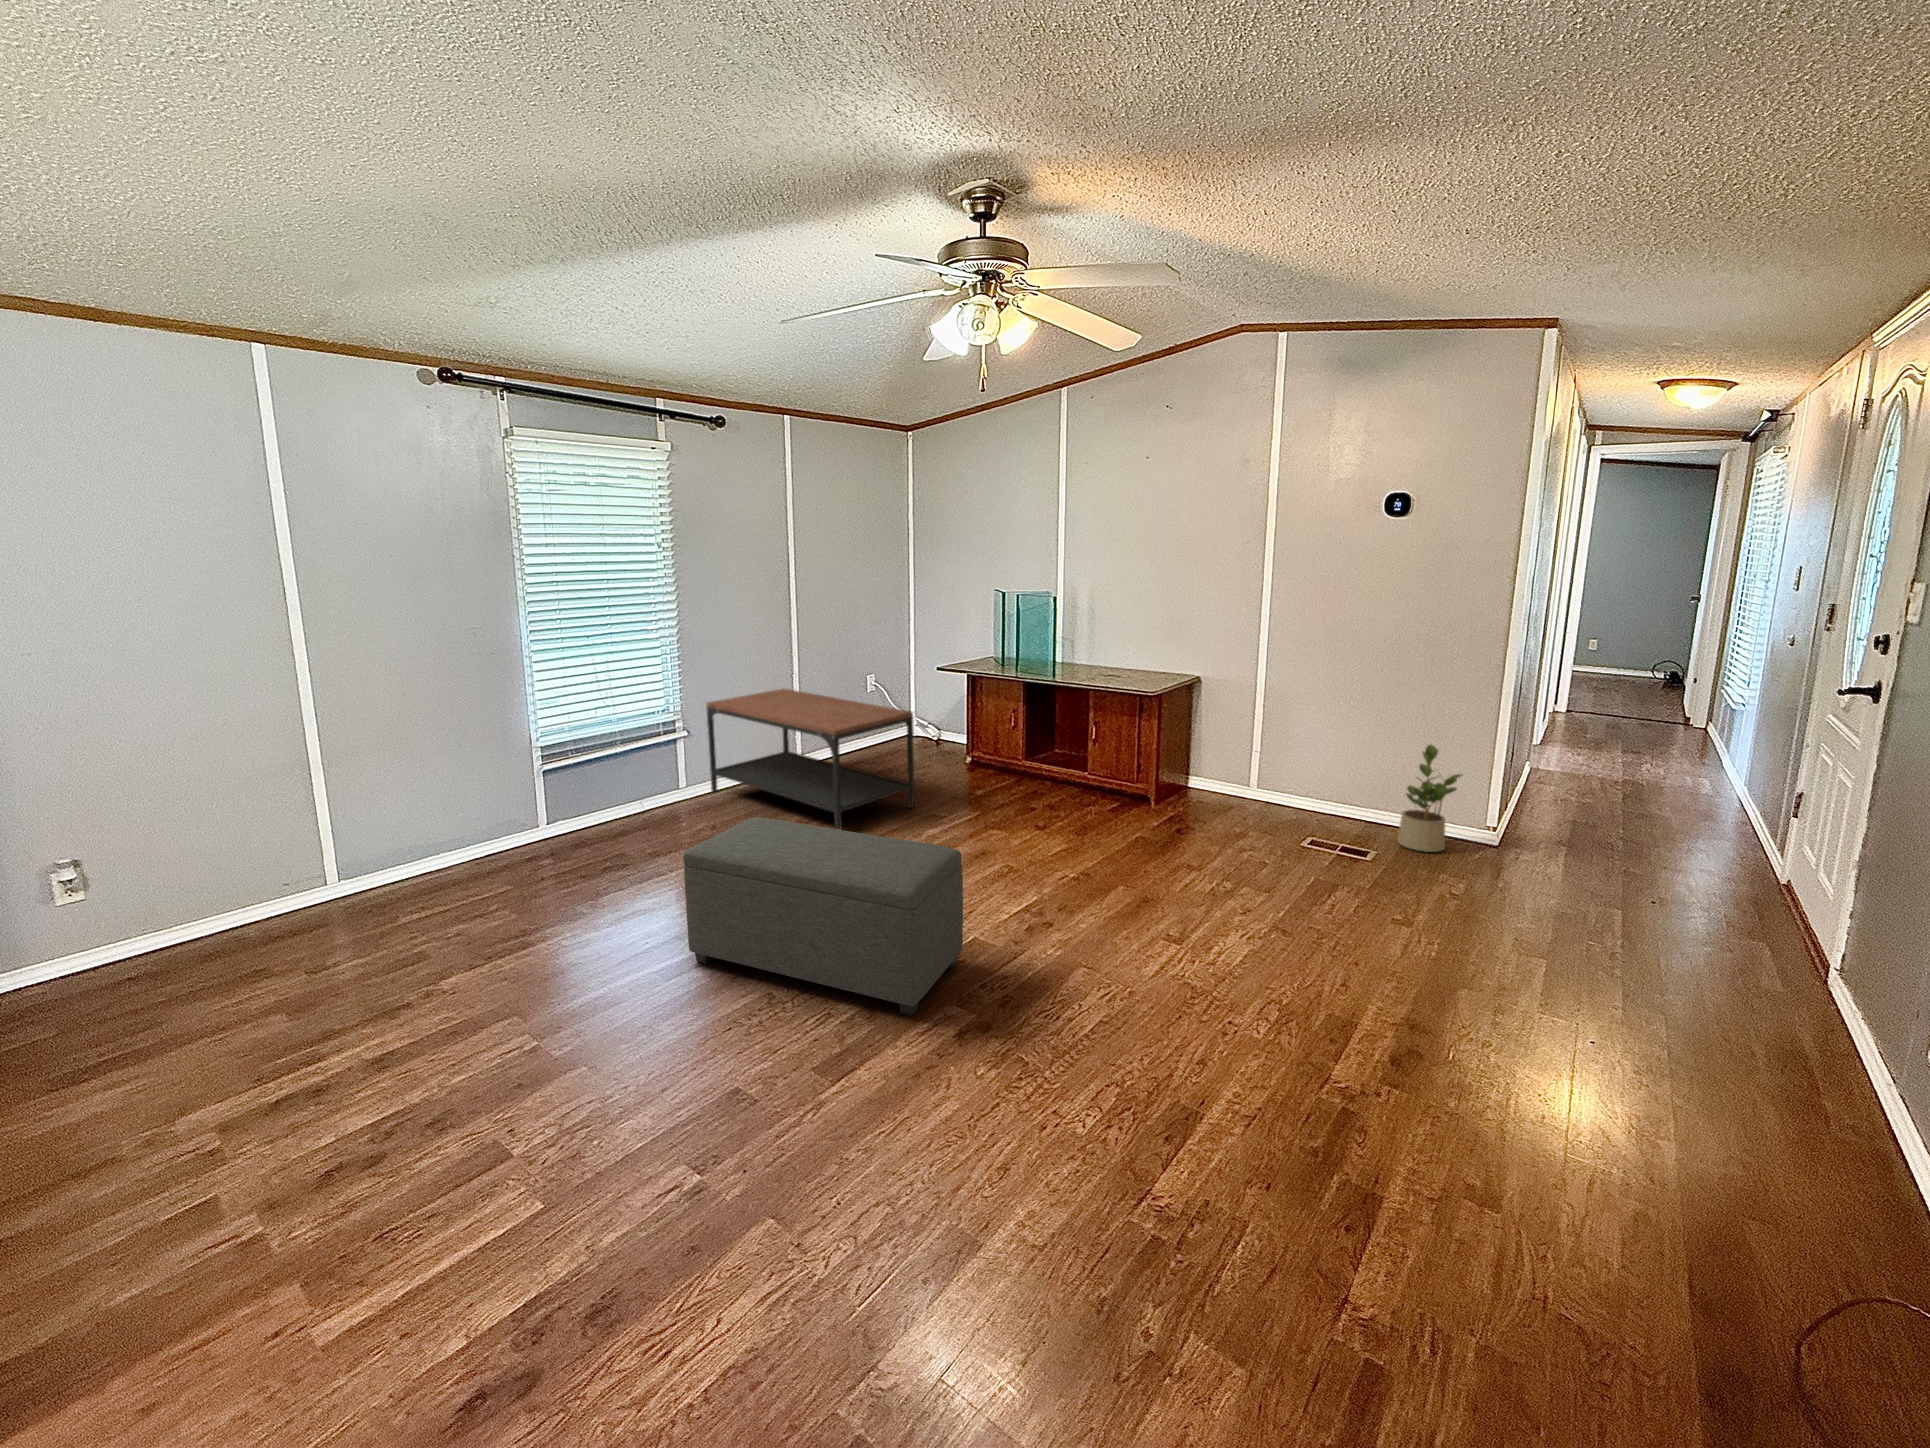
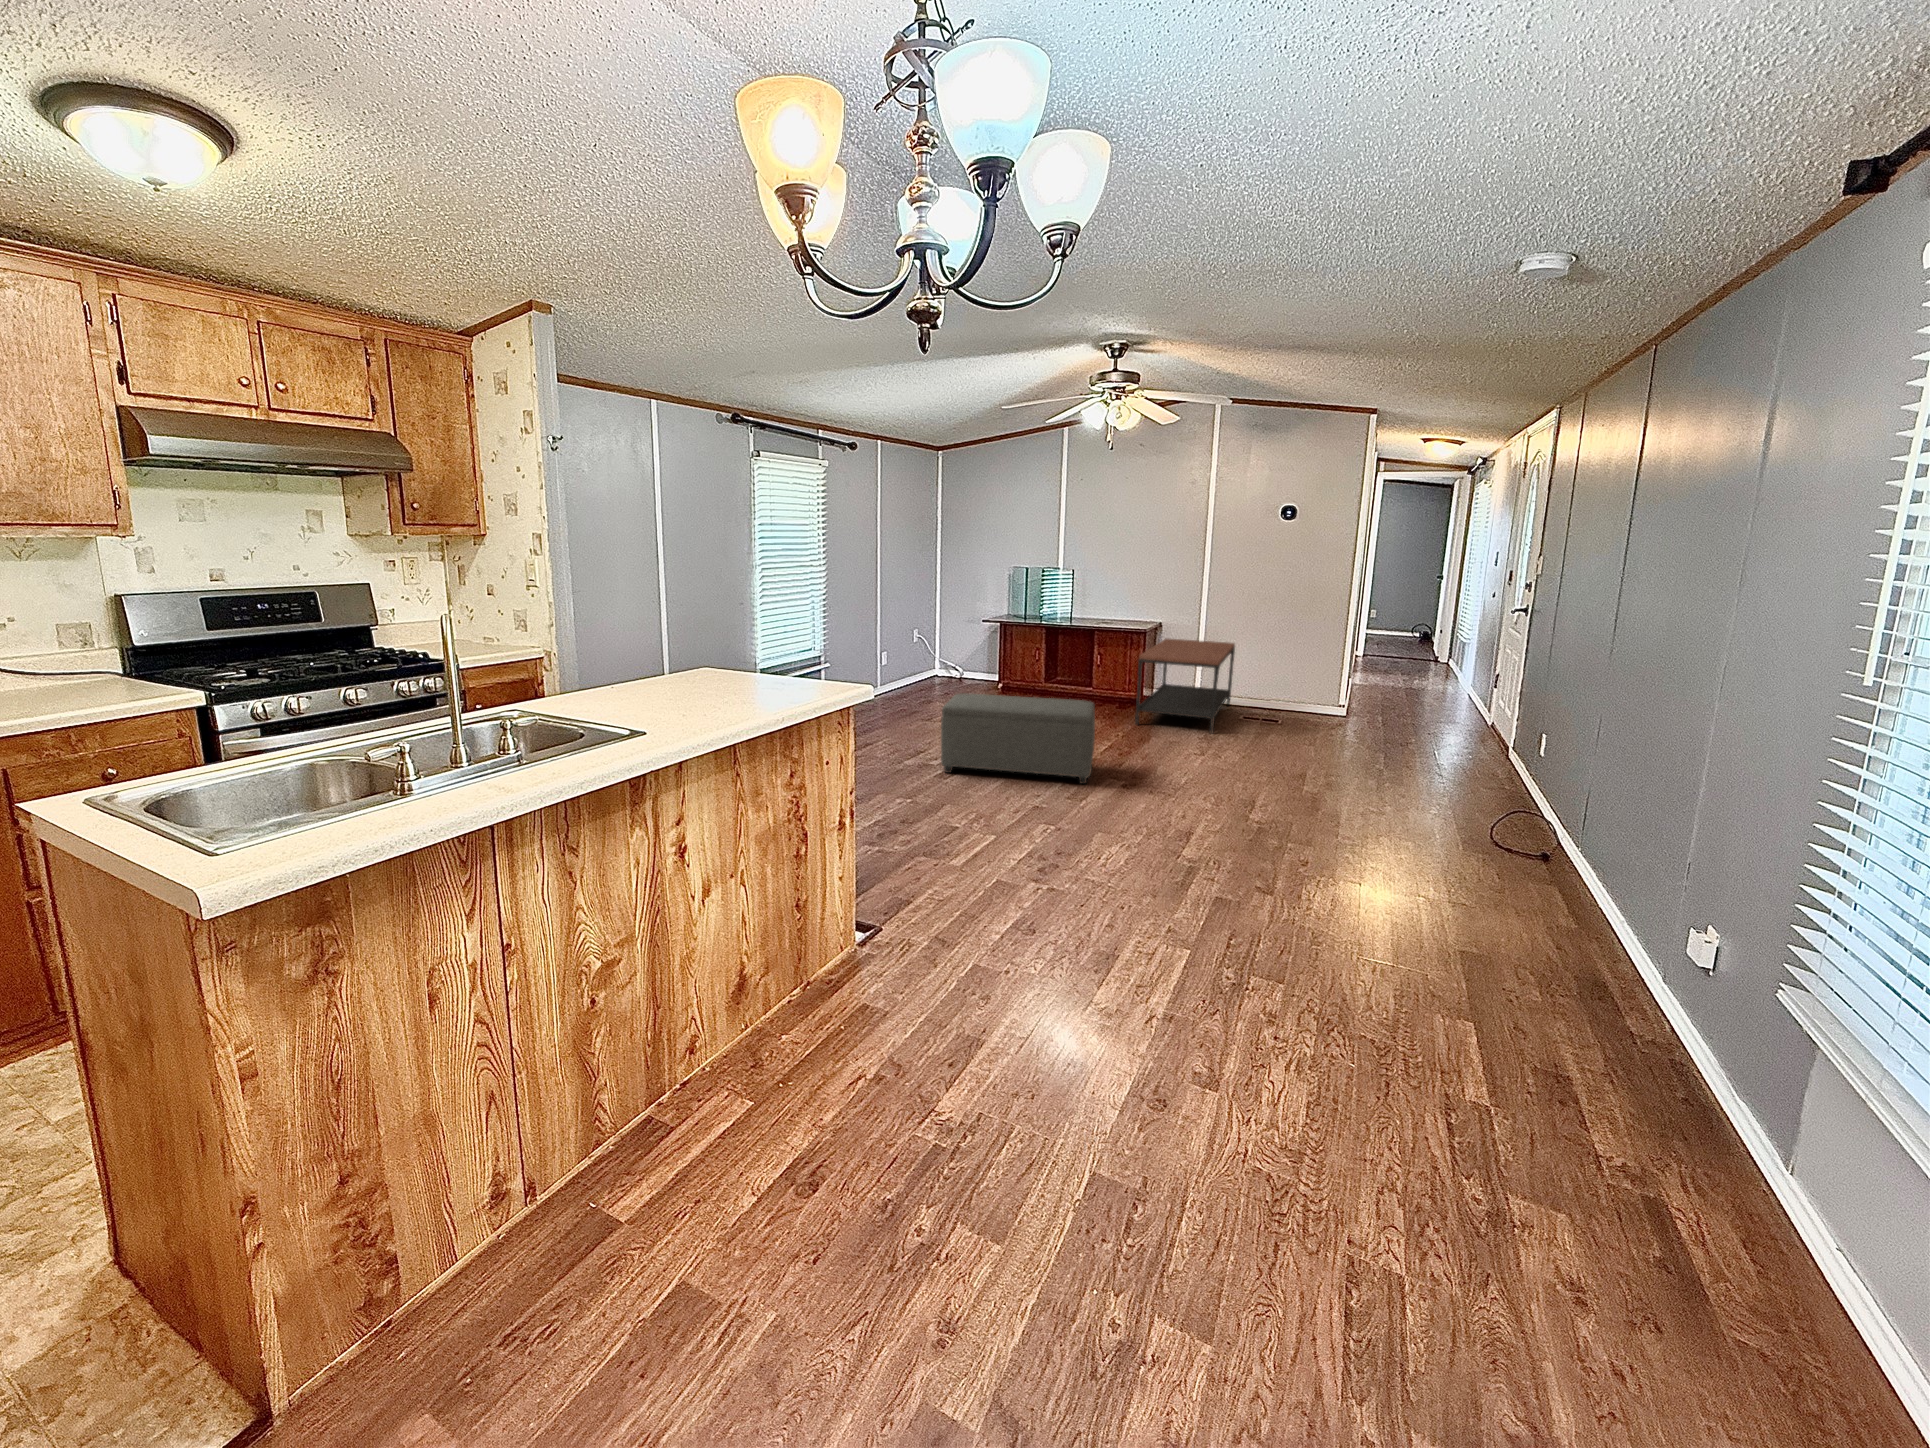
coffee table: present [706,688,914,830] -> present [1135,639,1235,734]
potted plant: present [1397,745,1461,852] -> none [1289,656,1326,719]

